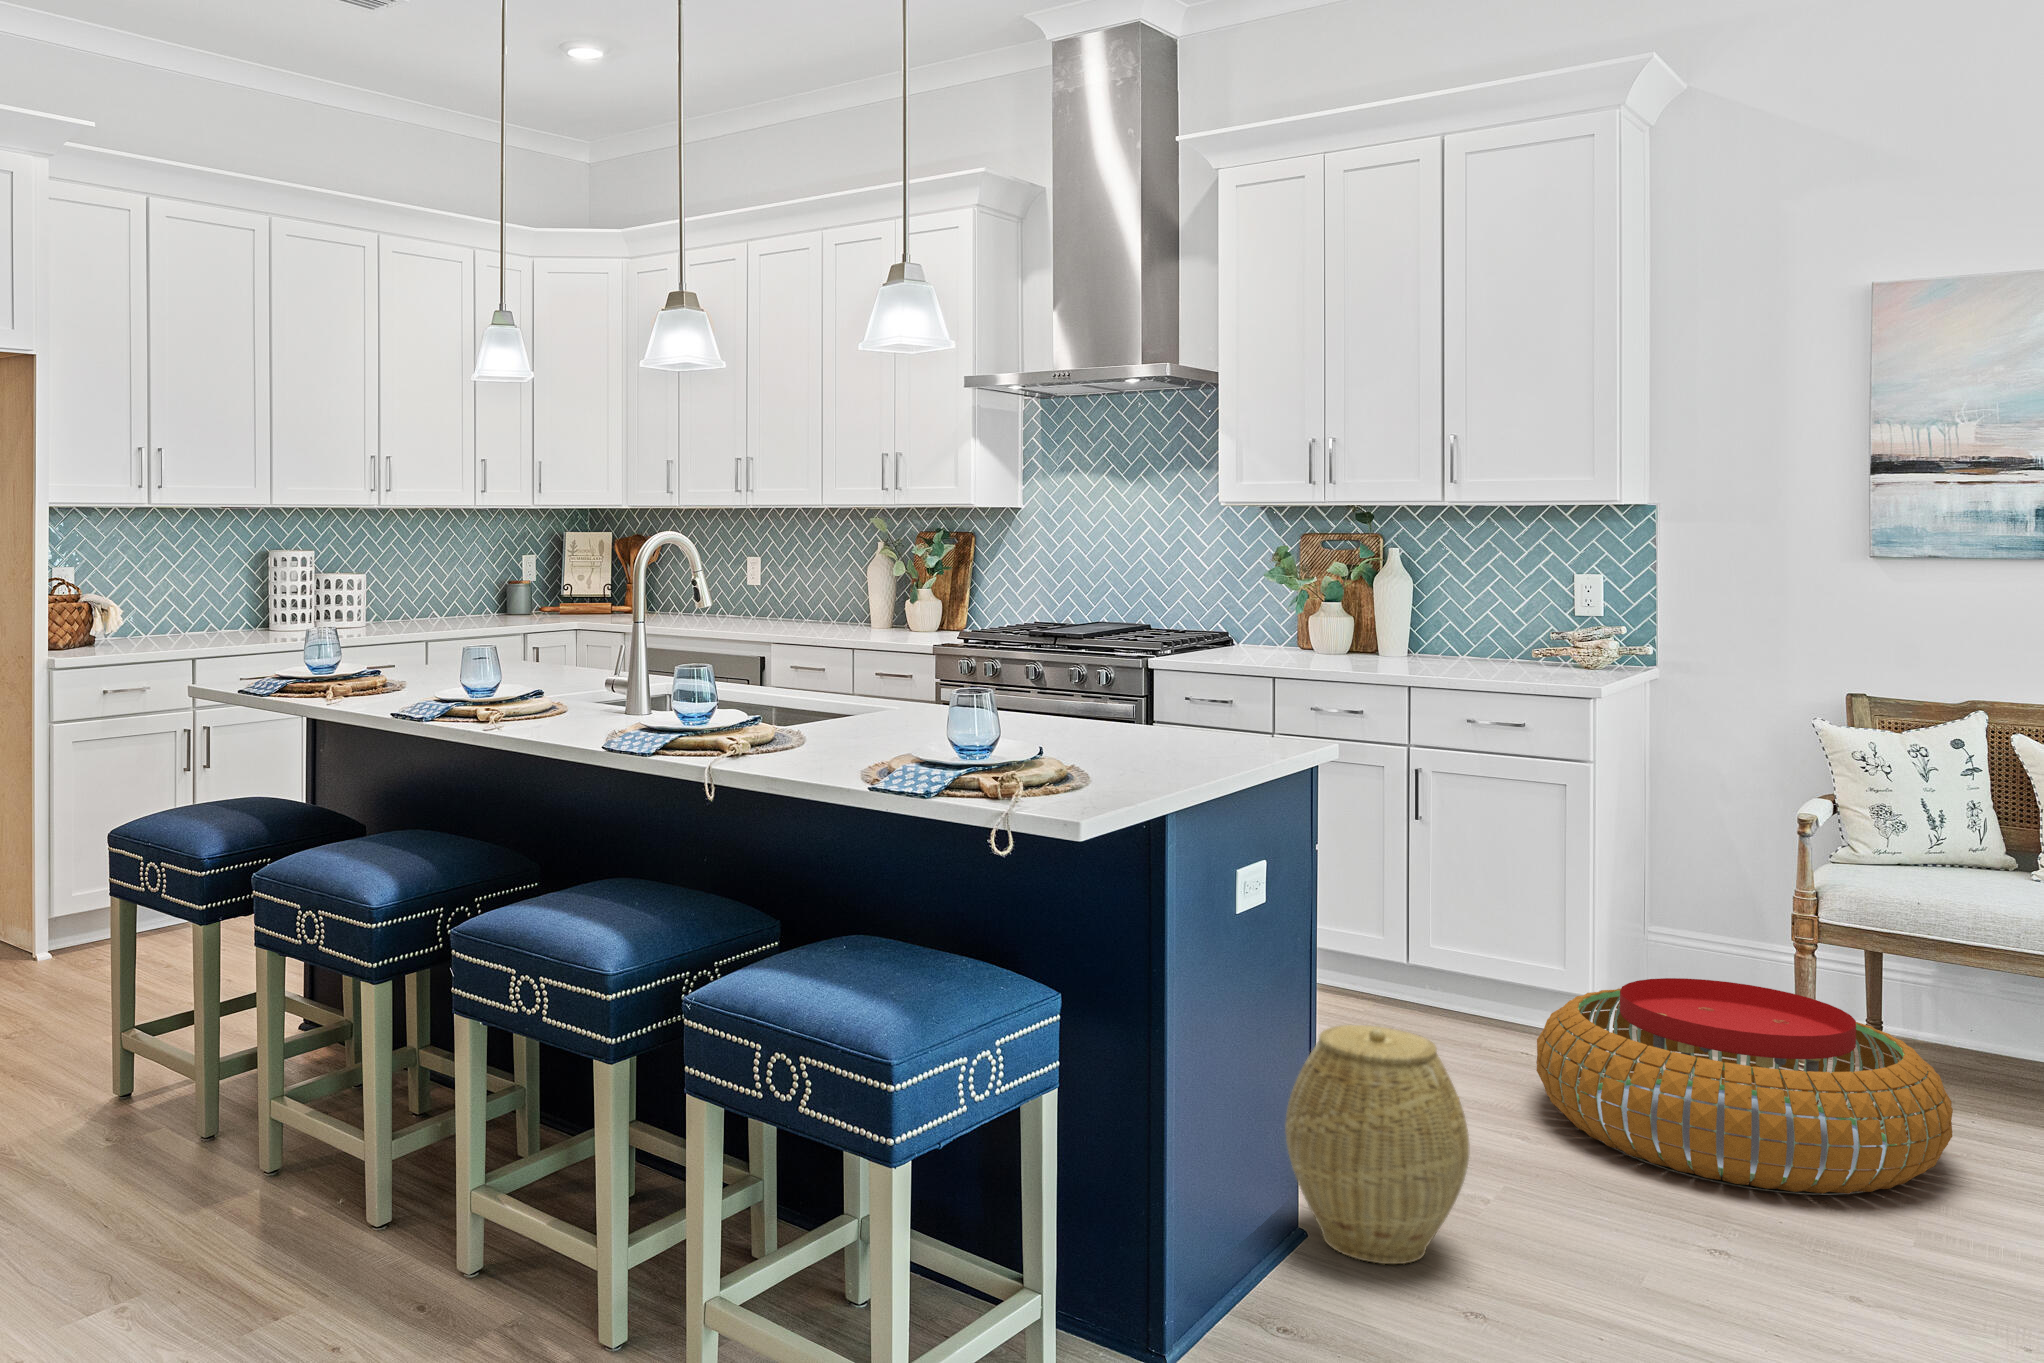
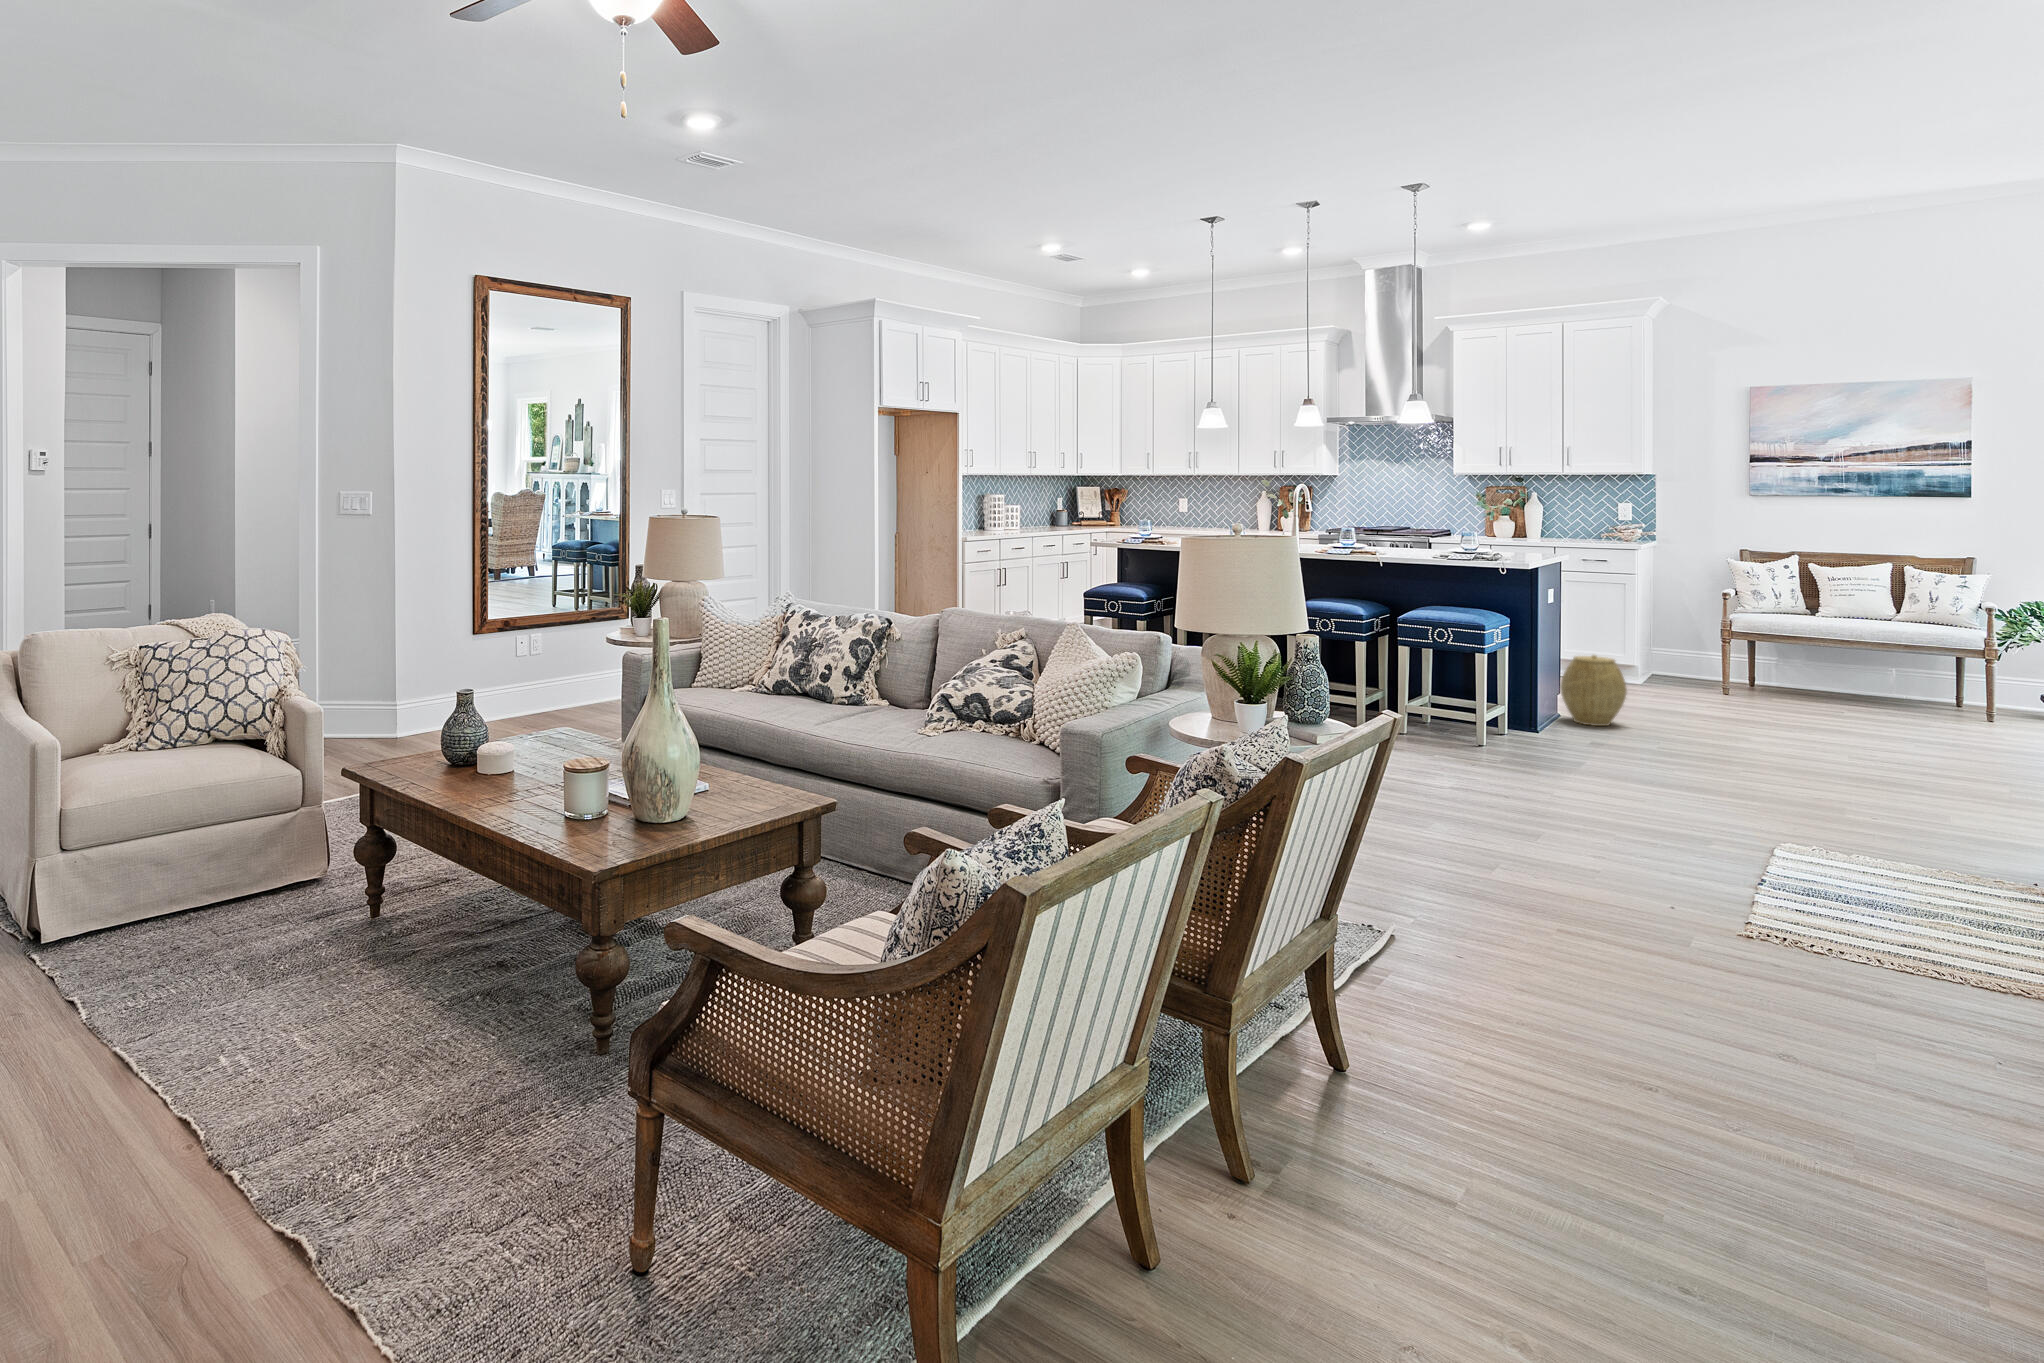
pouf: present [1536,978,1953,1194] -> none [1625,653,1784,714]

